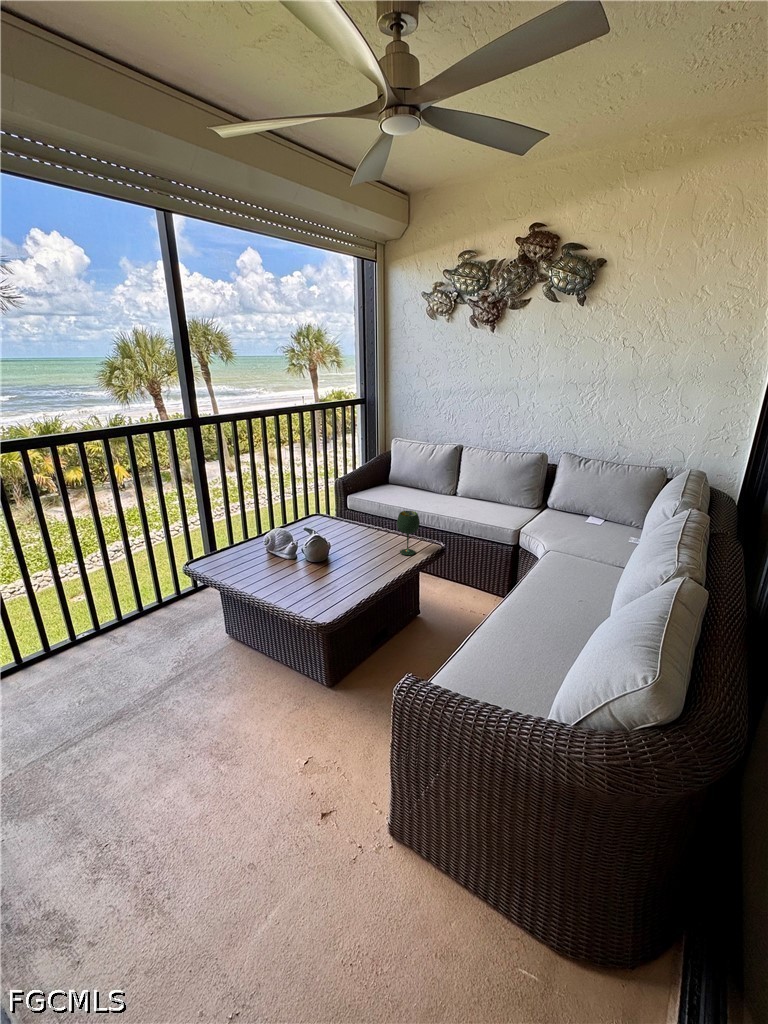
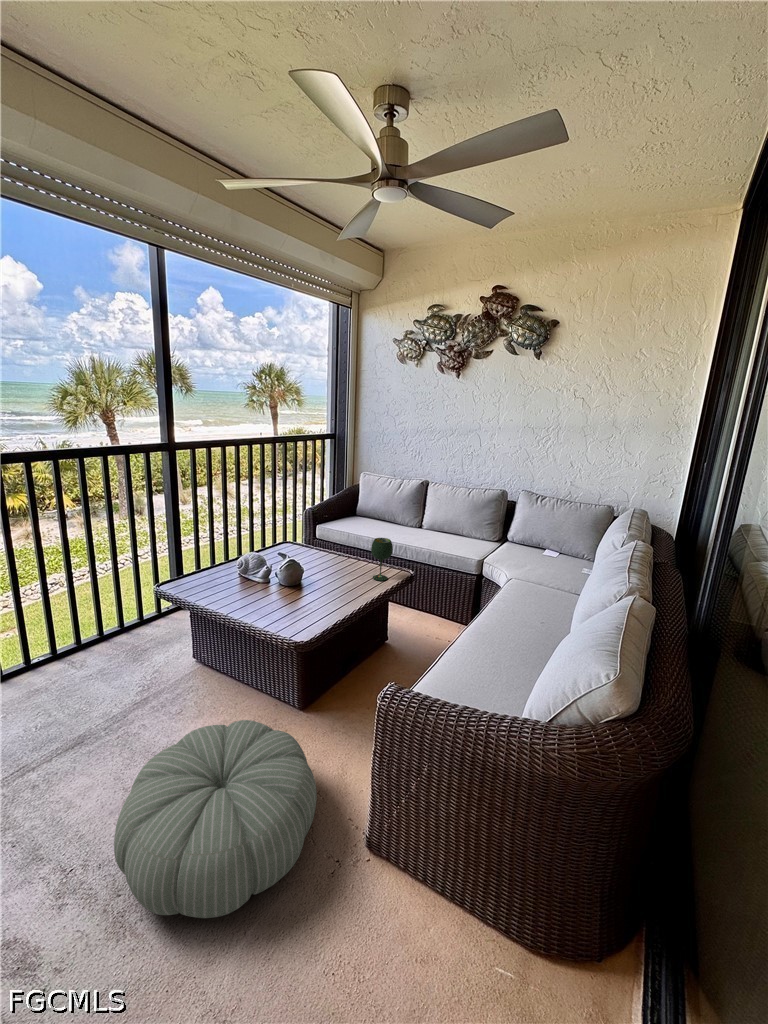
pouf: none [140,701,338,900] -> present [114,720,317,918]

